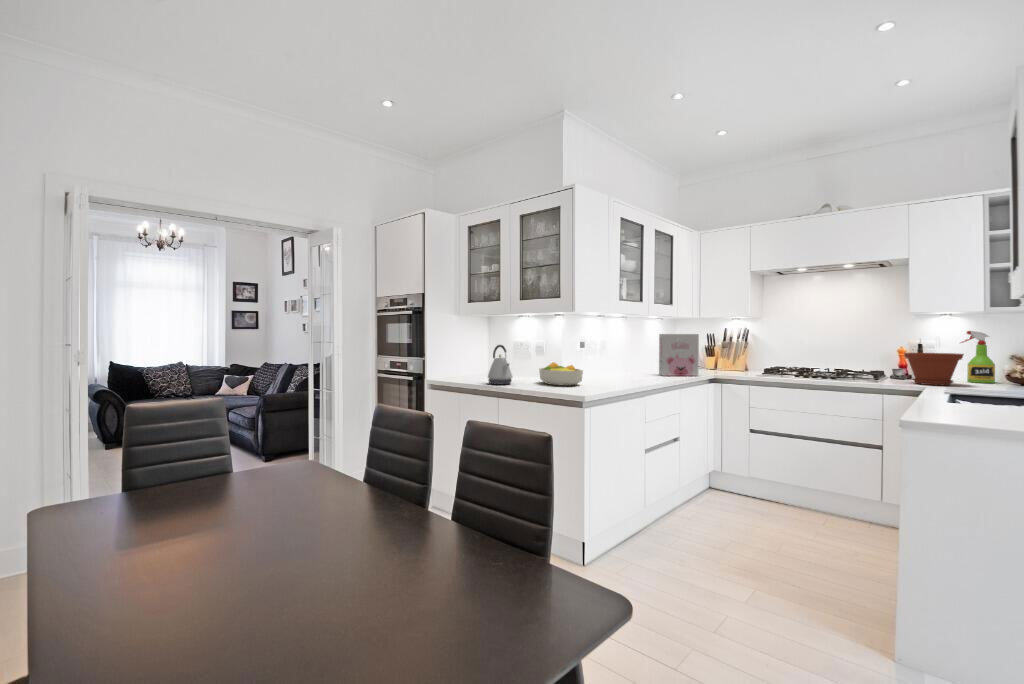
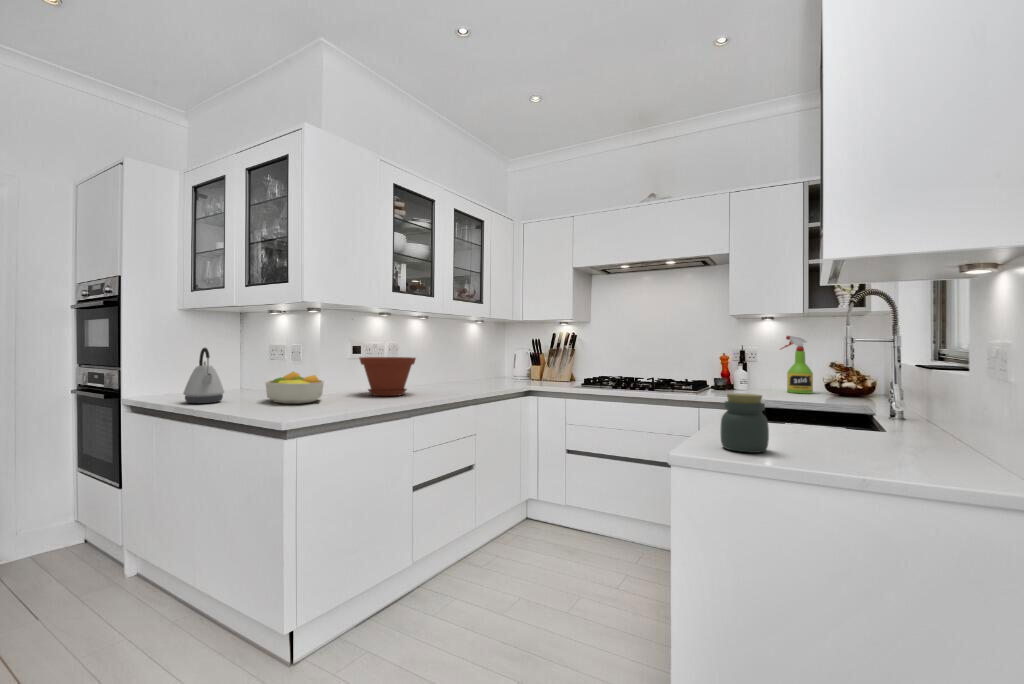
cereal box: present [659,334,699,376] -> none [461,337,507,388]
plant pot: present [904,353,964,385] -> present [359,357,416,396]
jar: none [949,379,991,420] -> present [720,393,769,452]

